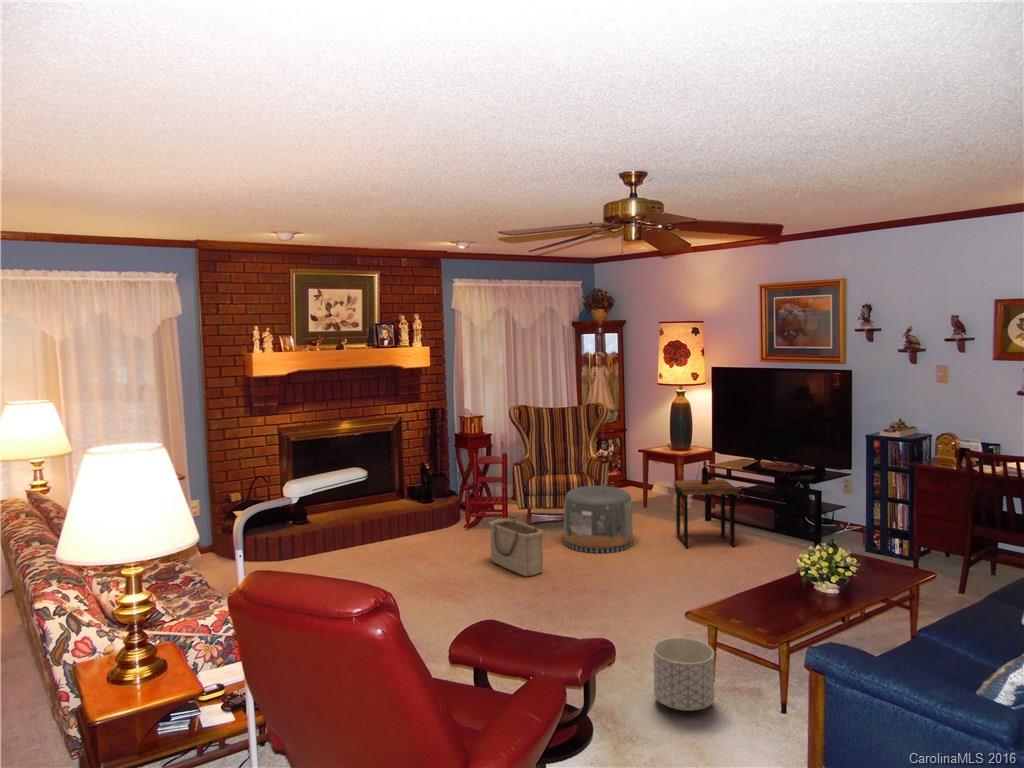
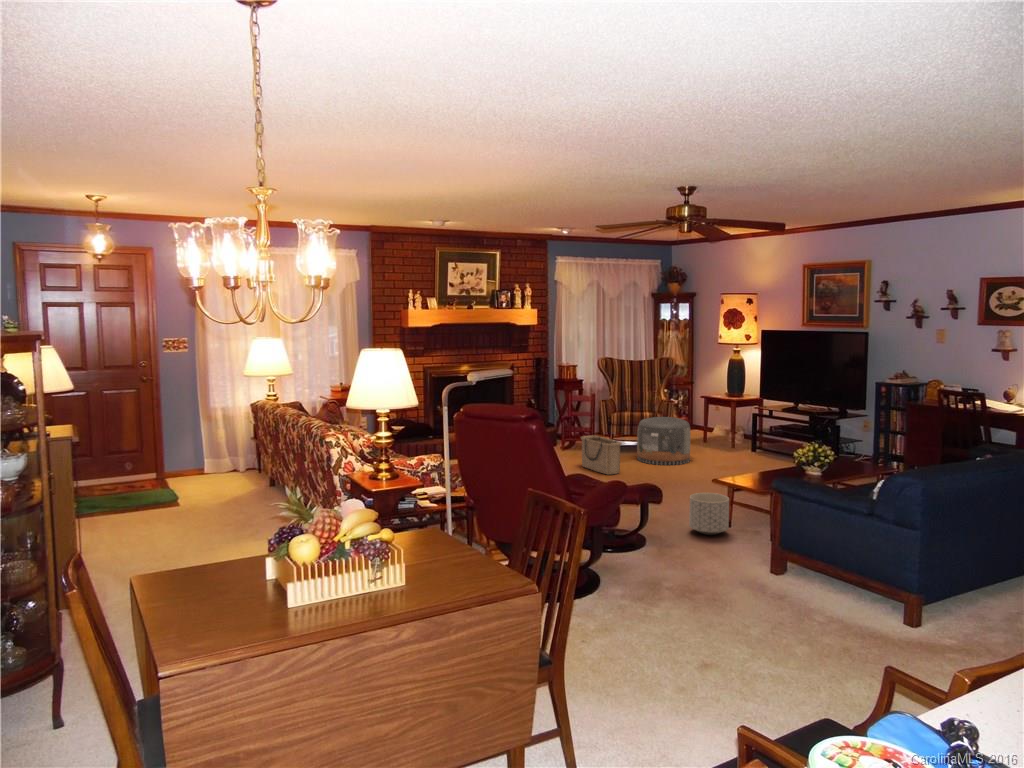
side table: present [674,461,737,548] -> none [724,399,772,466]

